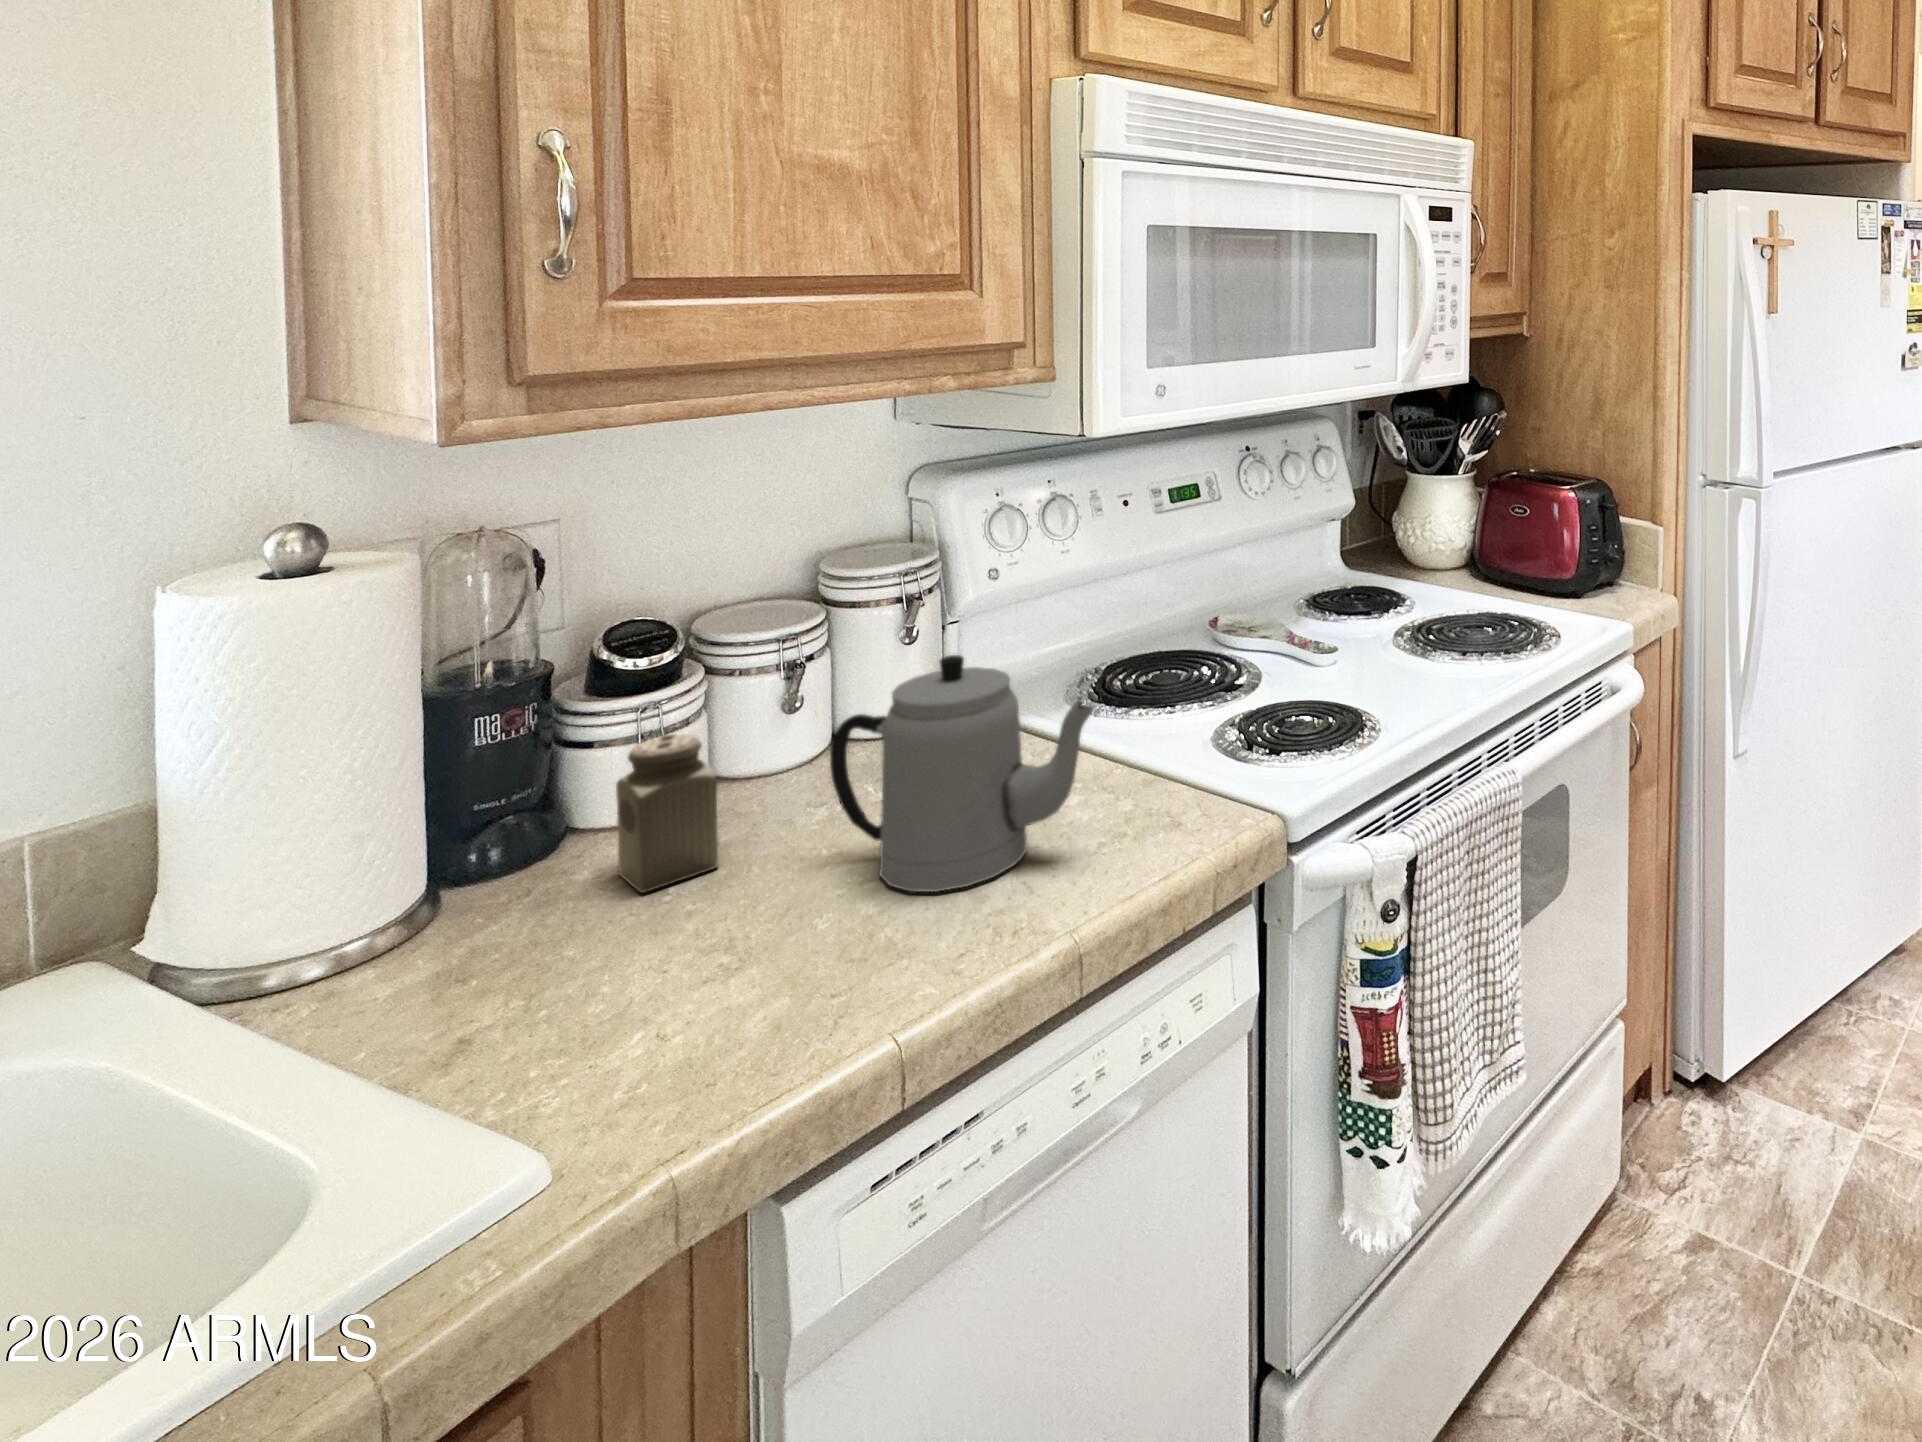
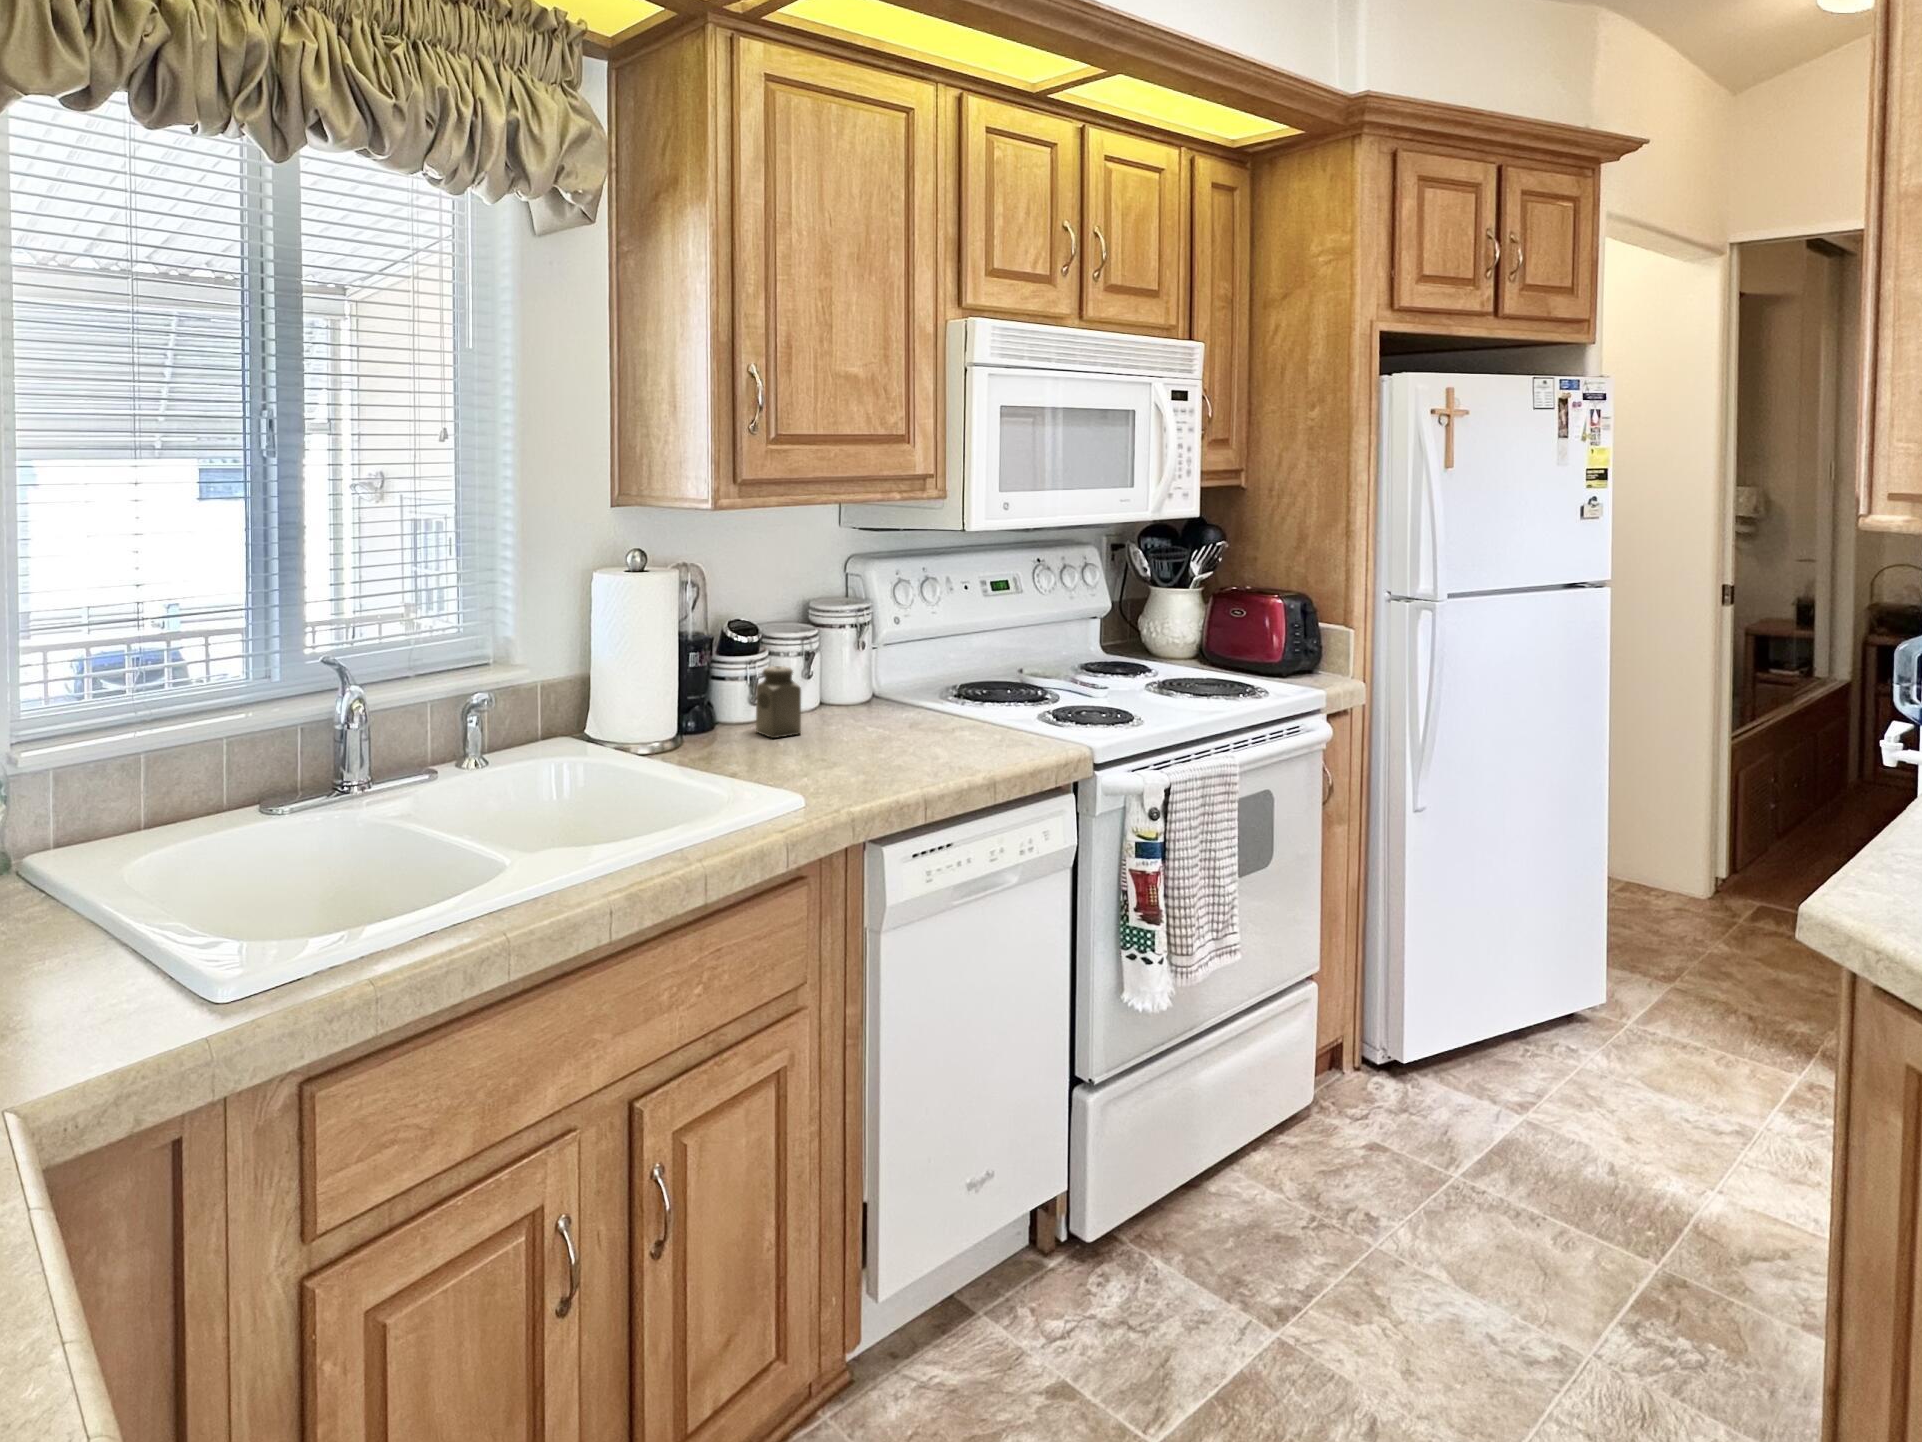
teapot: present [830,655,1094,892] -> none [854,632,992,749]

